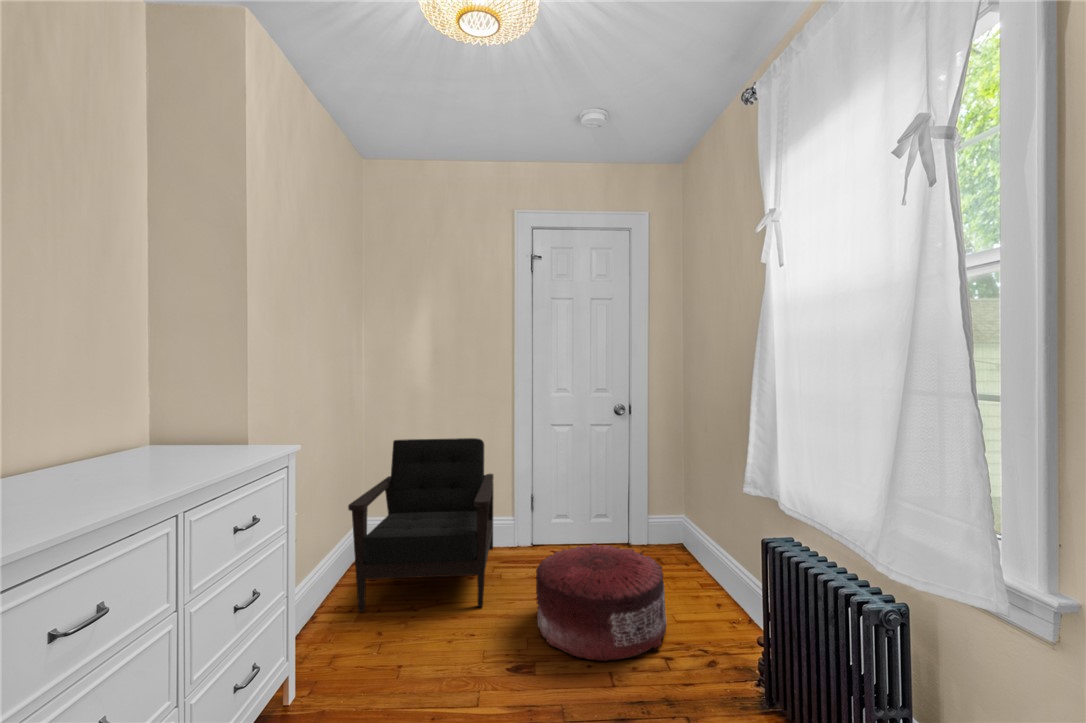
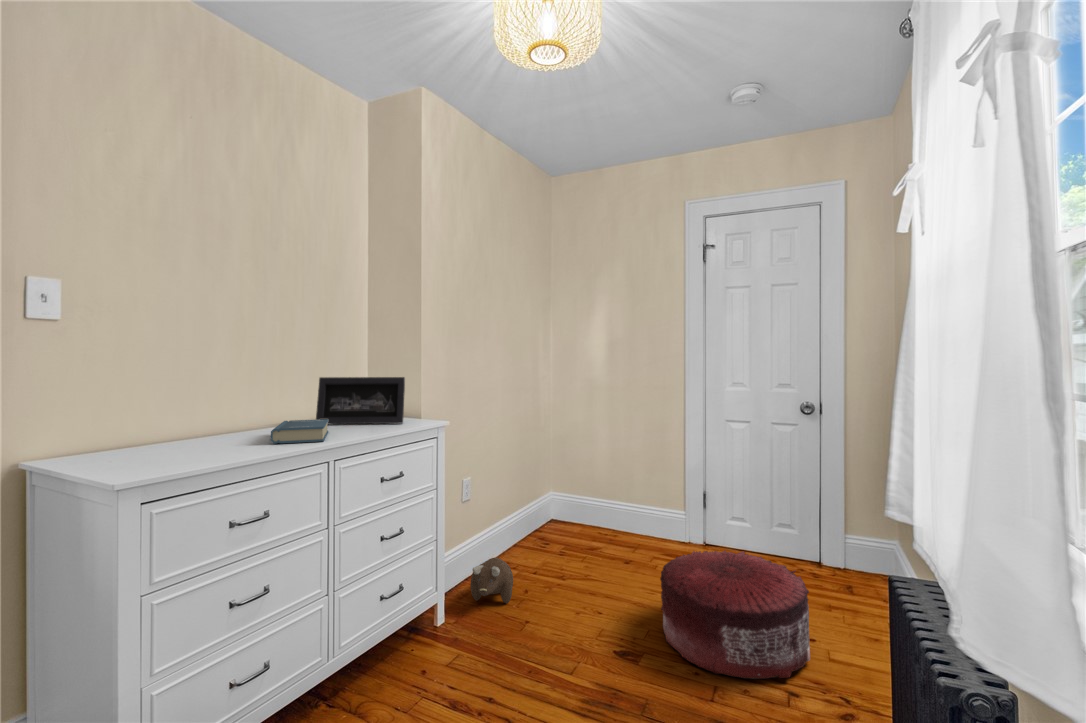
picture frame: none [97,394,239,467] -> present [316,377,405,424]
armchair: present [348,438,494,612] -> none [511,423,664,591]
book: none [59,457,162,500] -> present [271,419,328,444]
plush toy: none [318,603,372,660] -> present [471,558,513,603]

